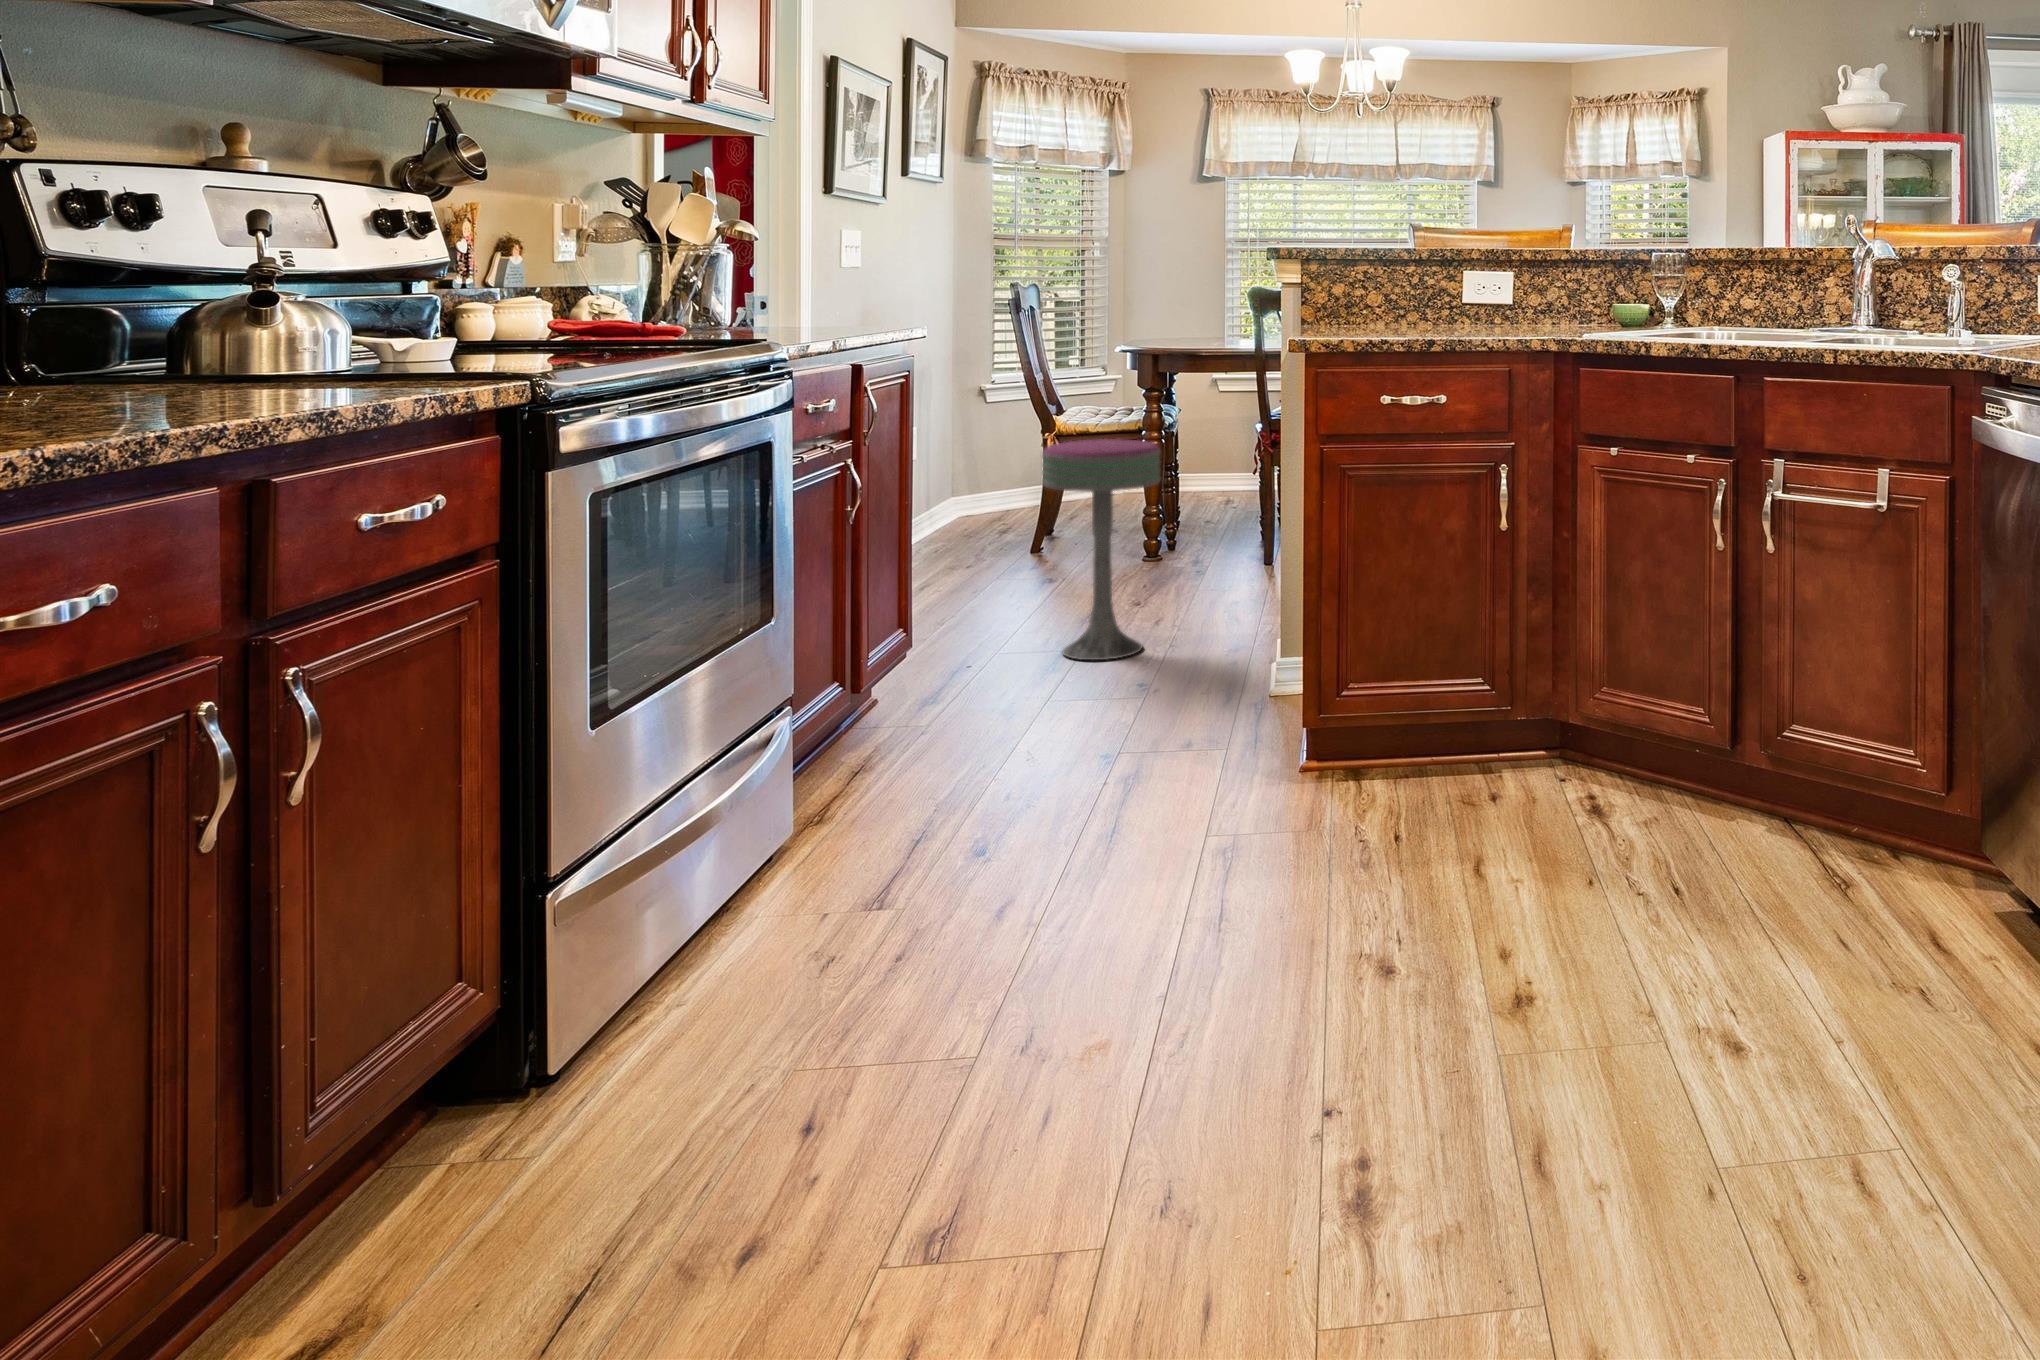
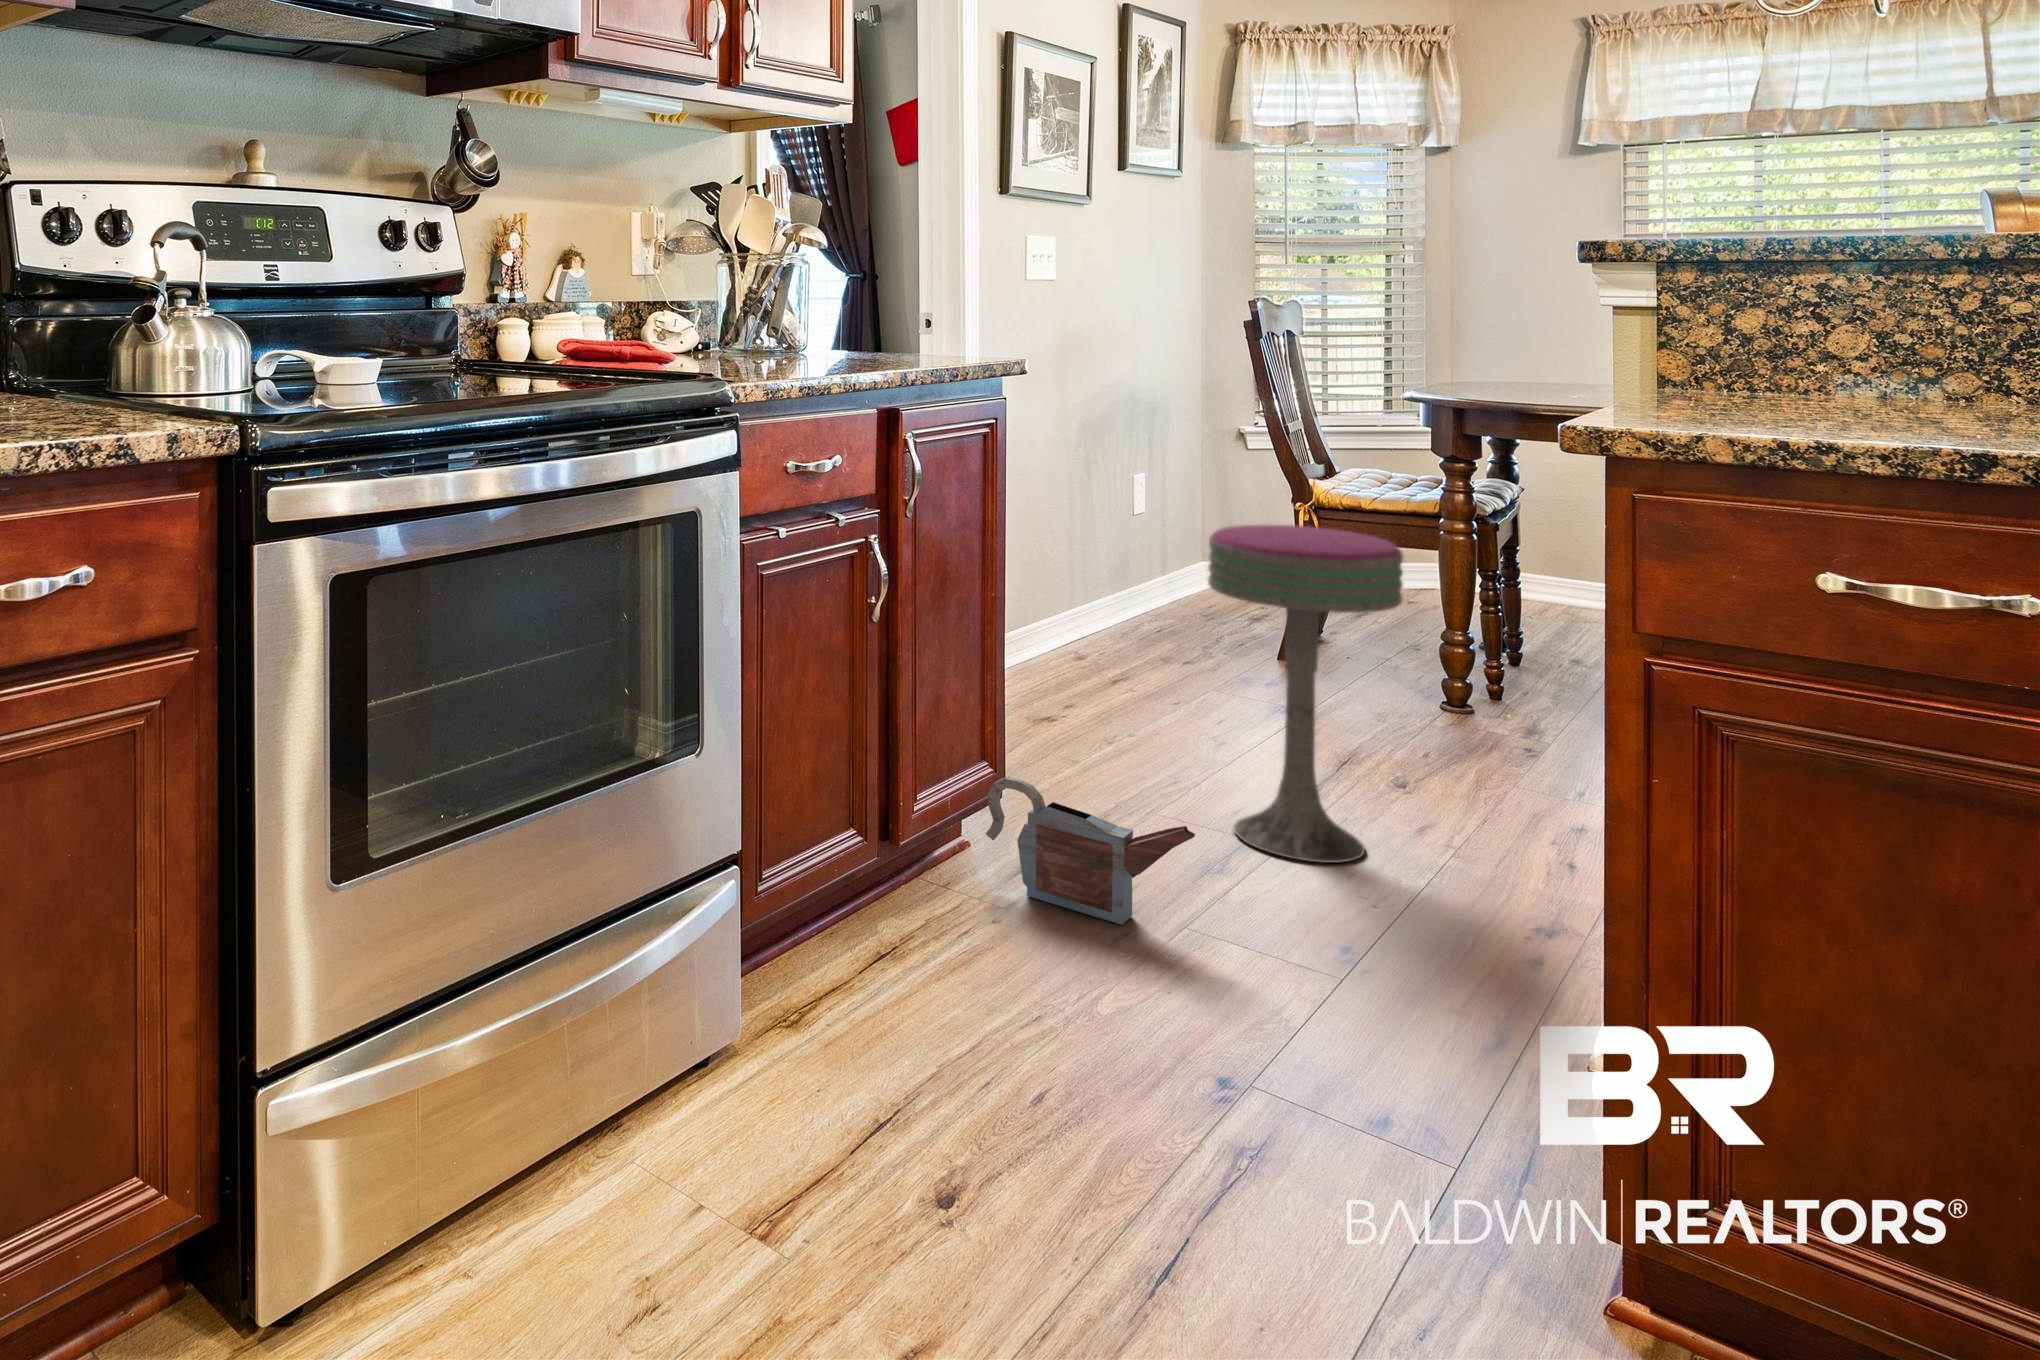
watering can: none [915,636,1066,718] -> present [986,777,1195,925]

